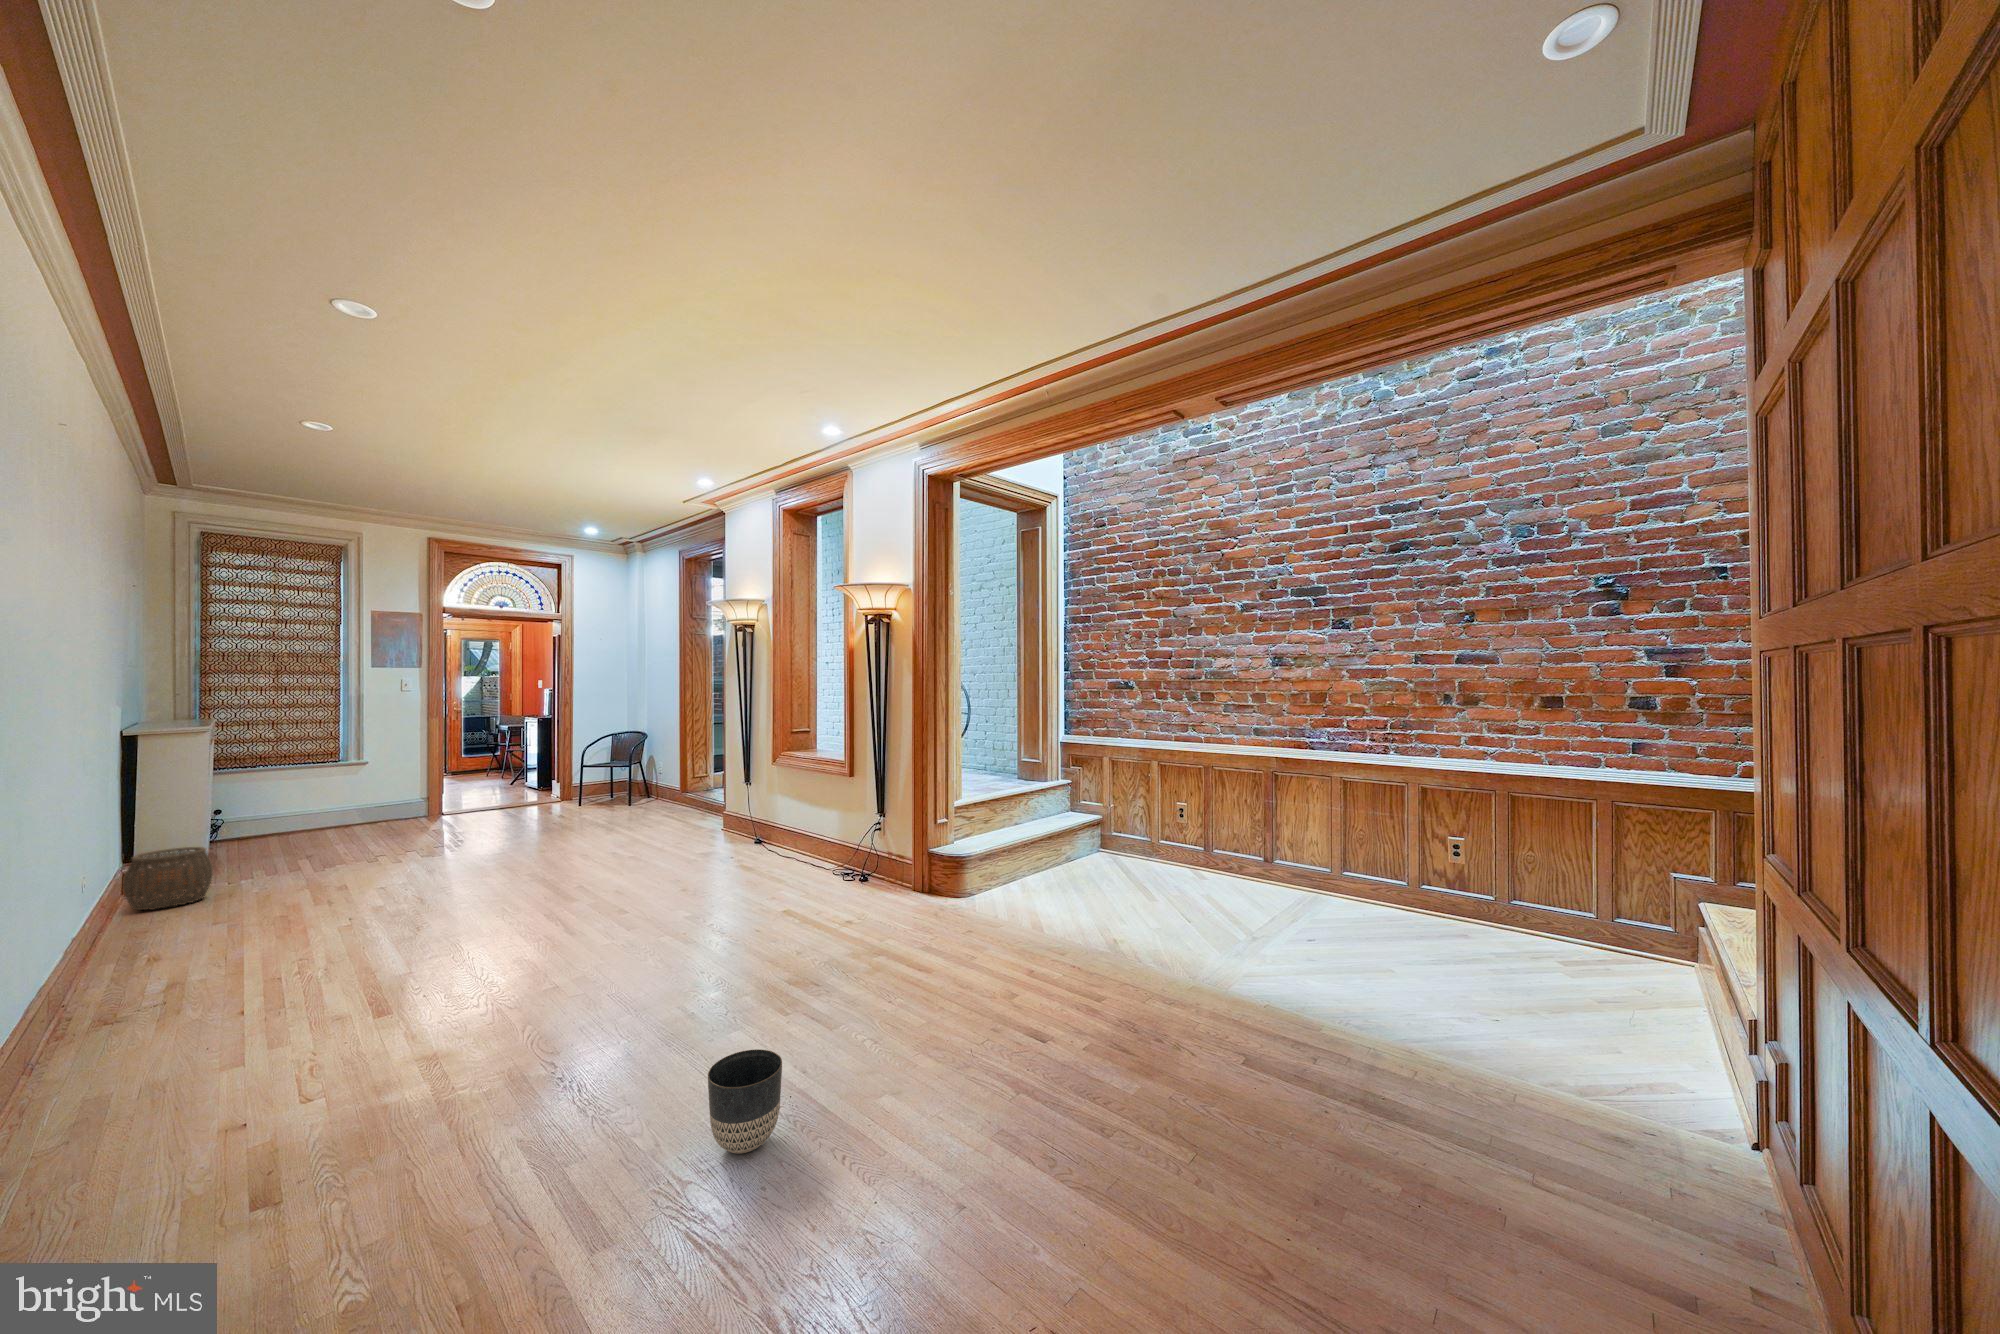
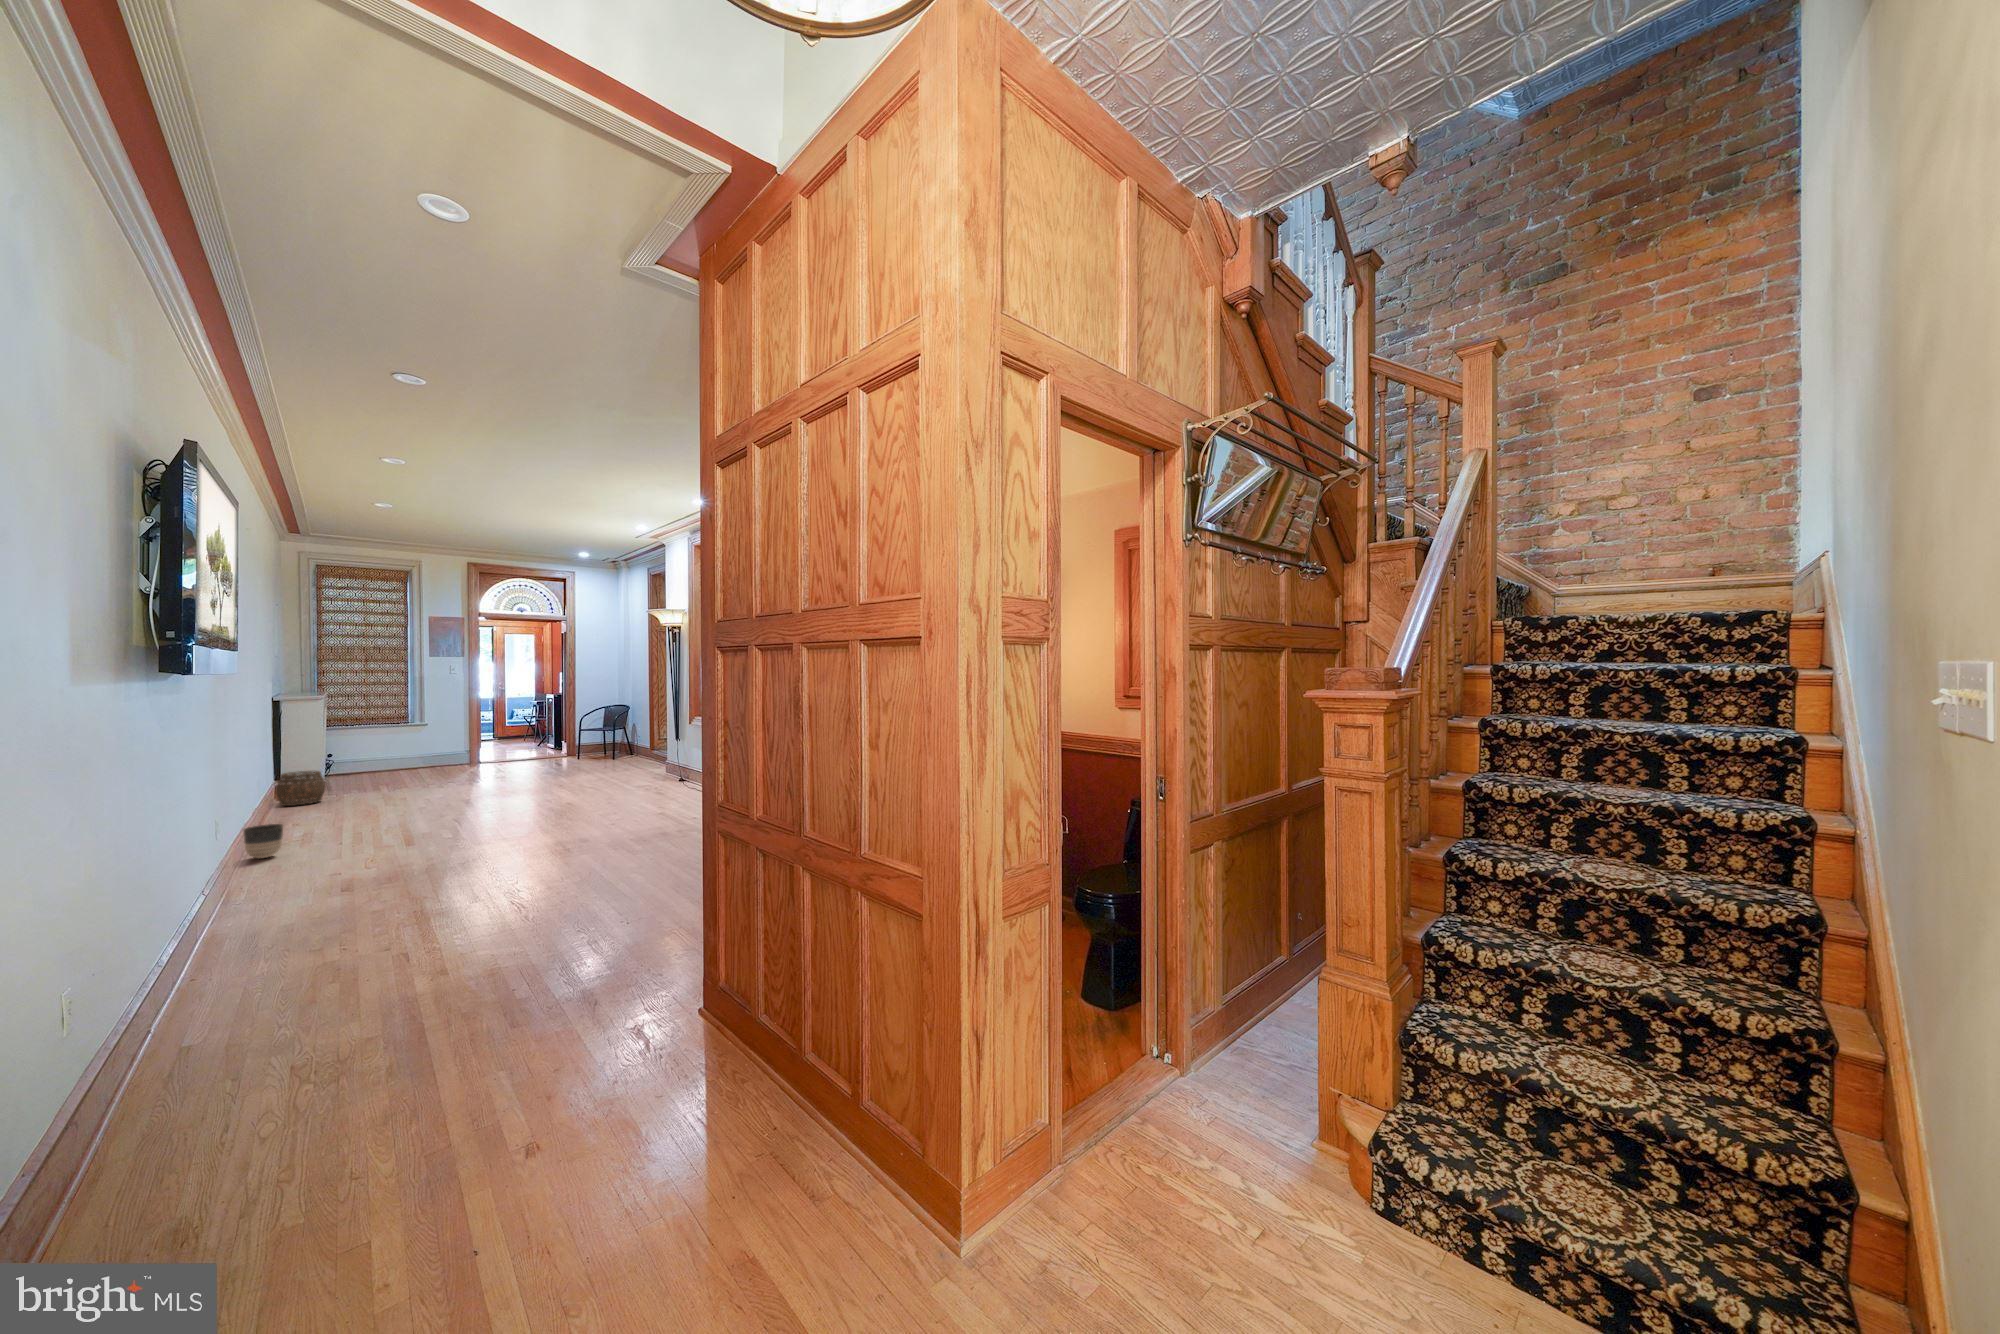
planter: present [708,1049,782,1154] -> present [243,824,283,858]

